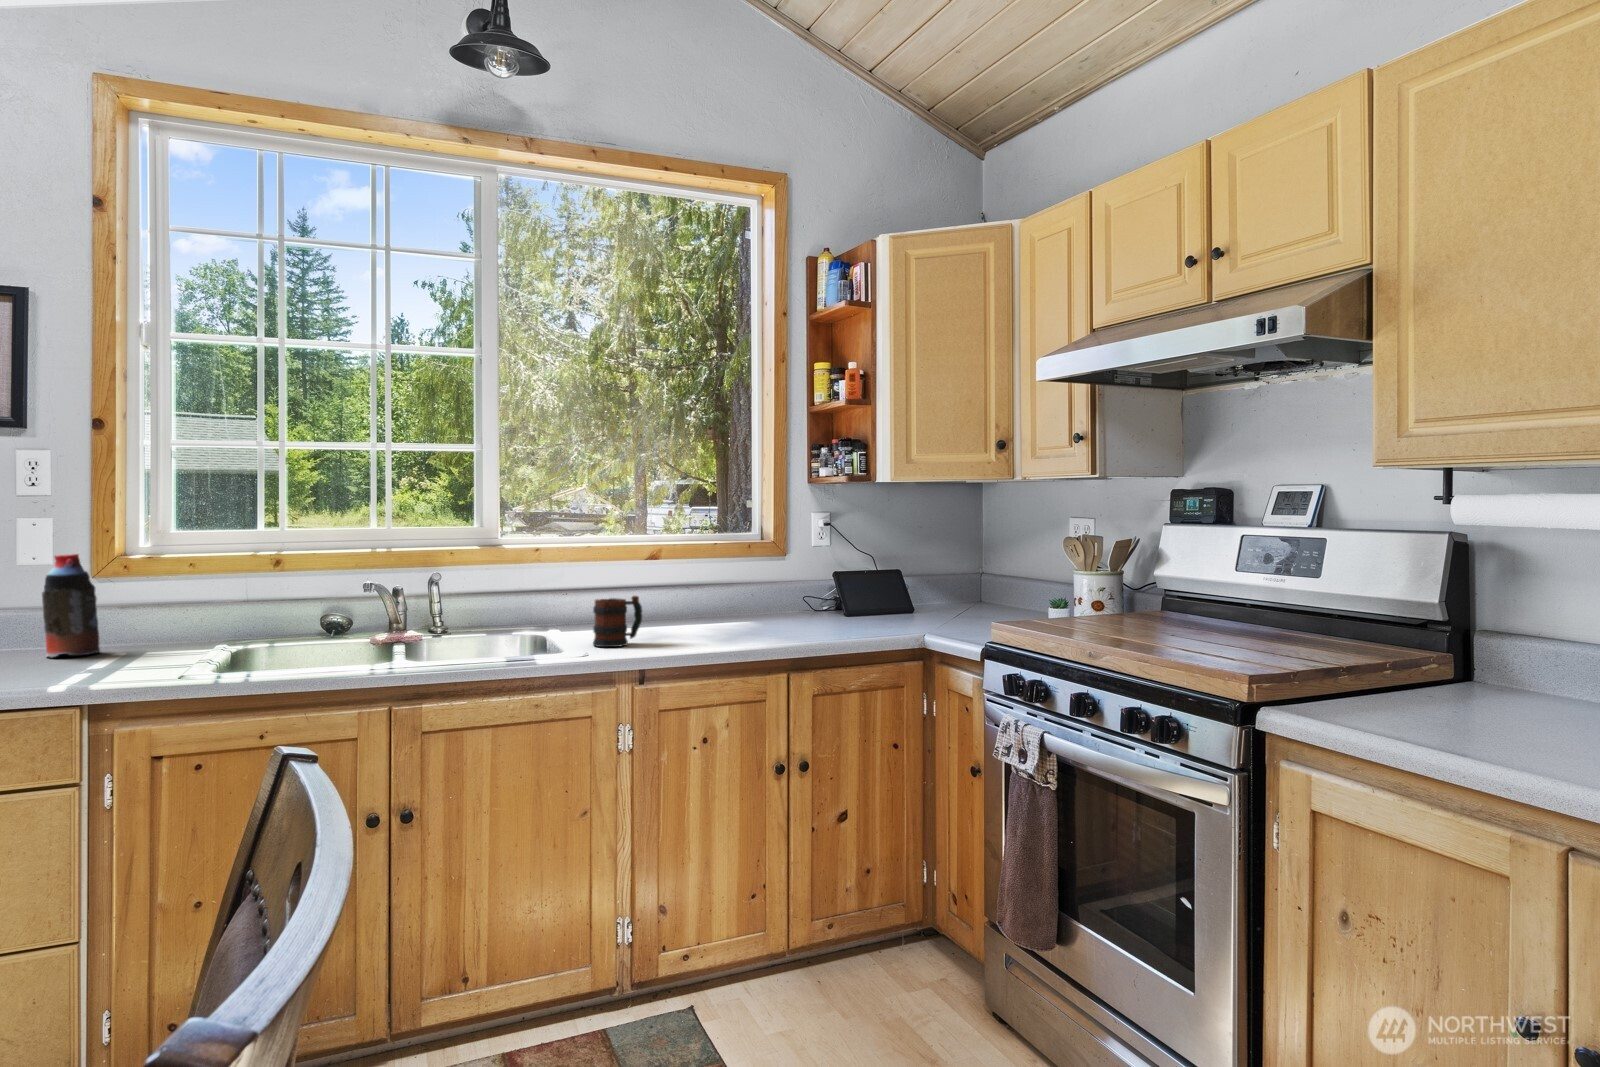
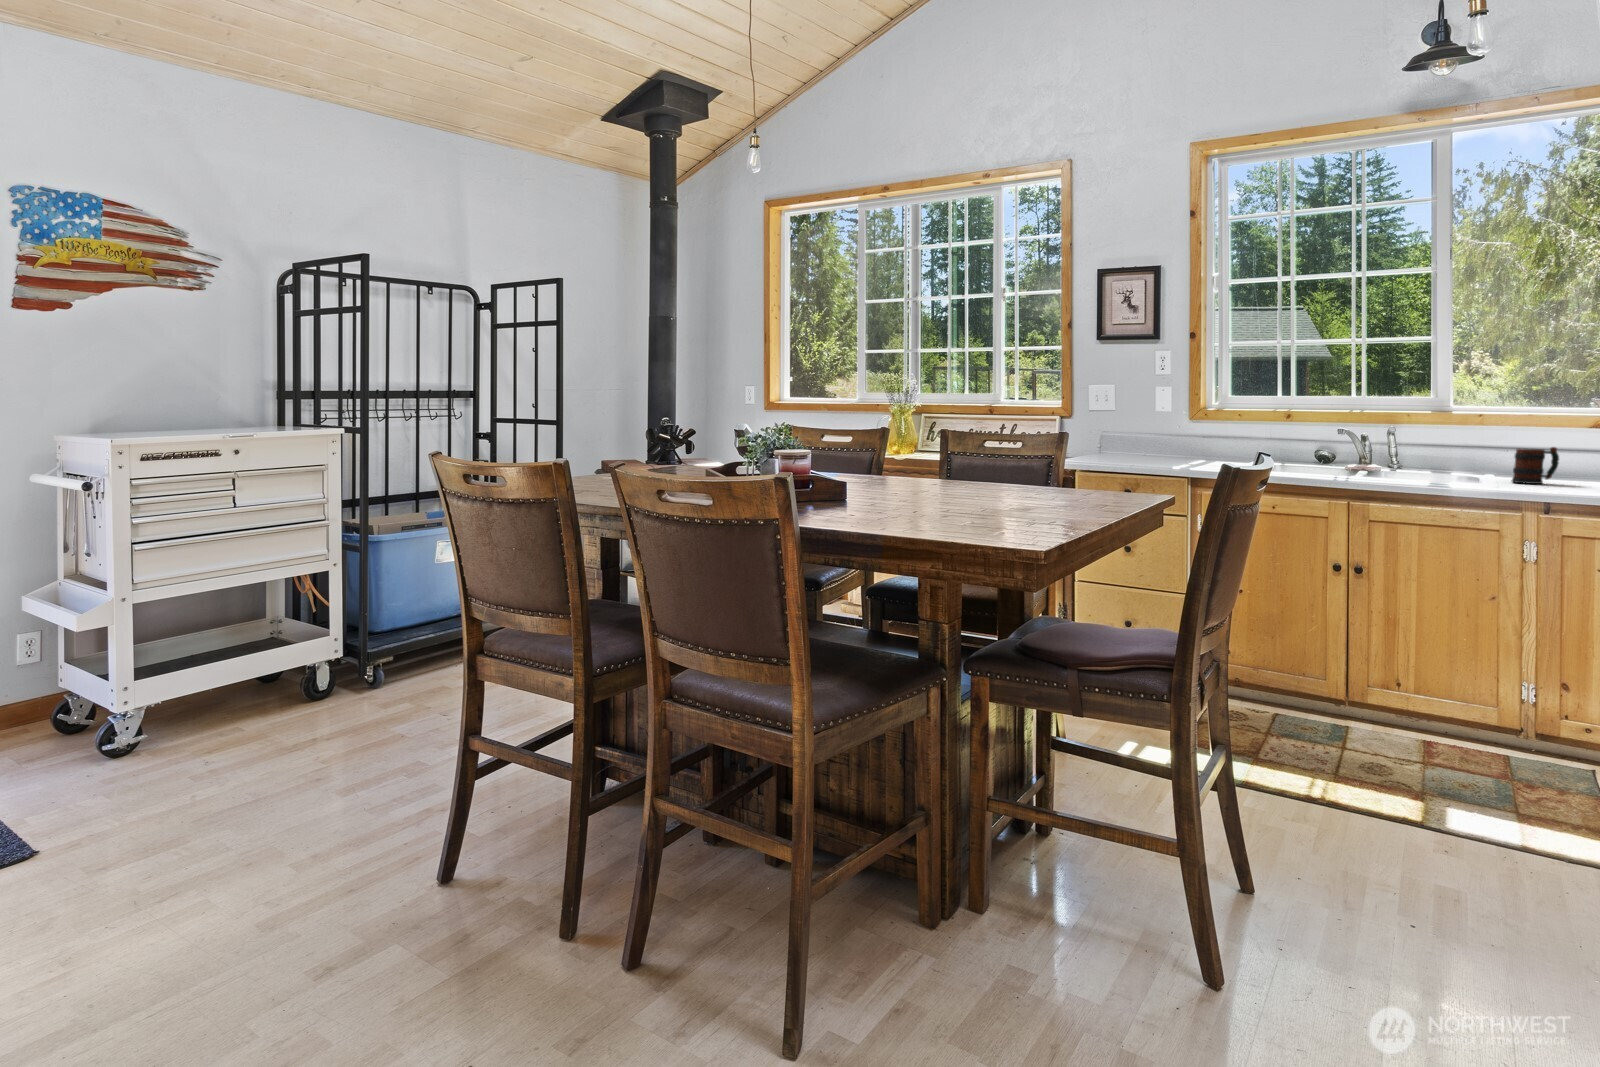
bottle: present [42,554,100,657] -> none [1164,408,1190,464]

